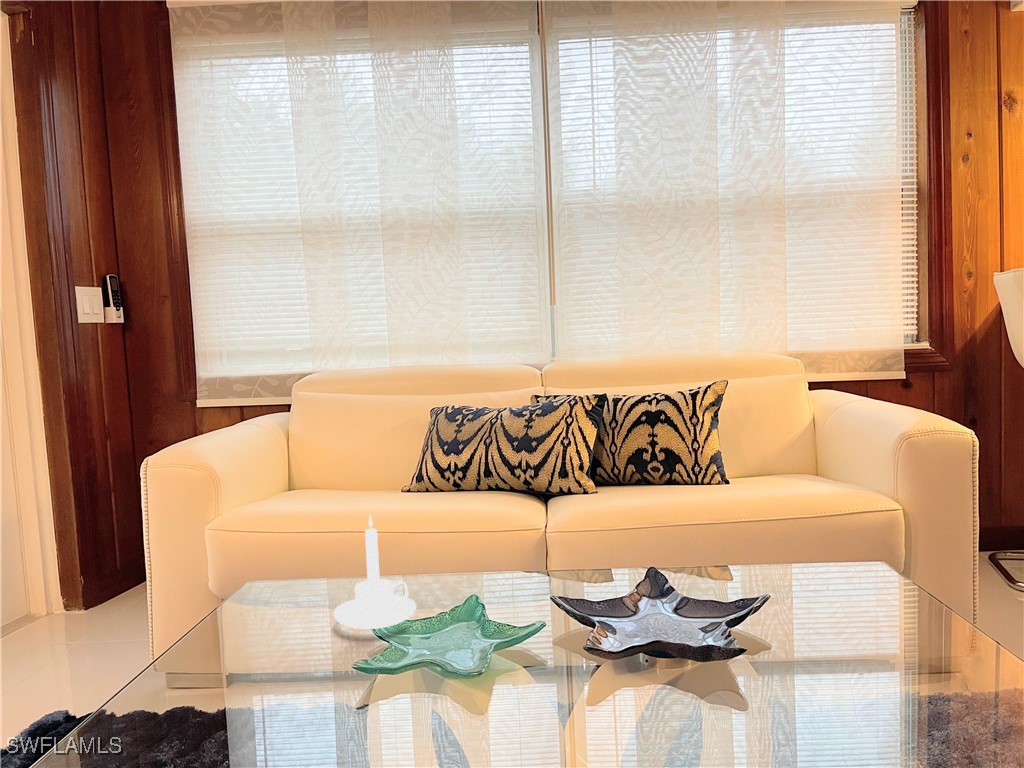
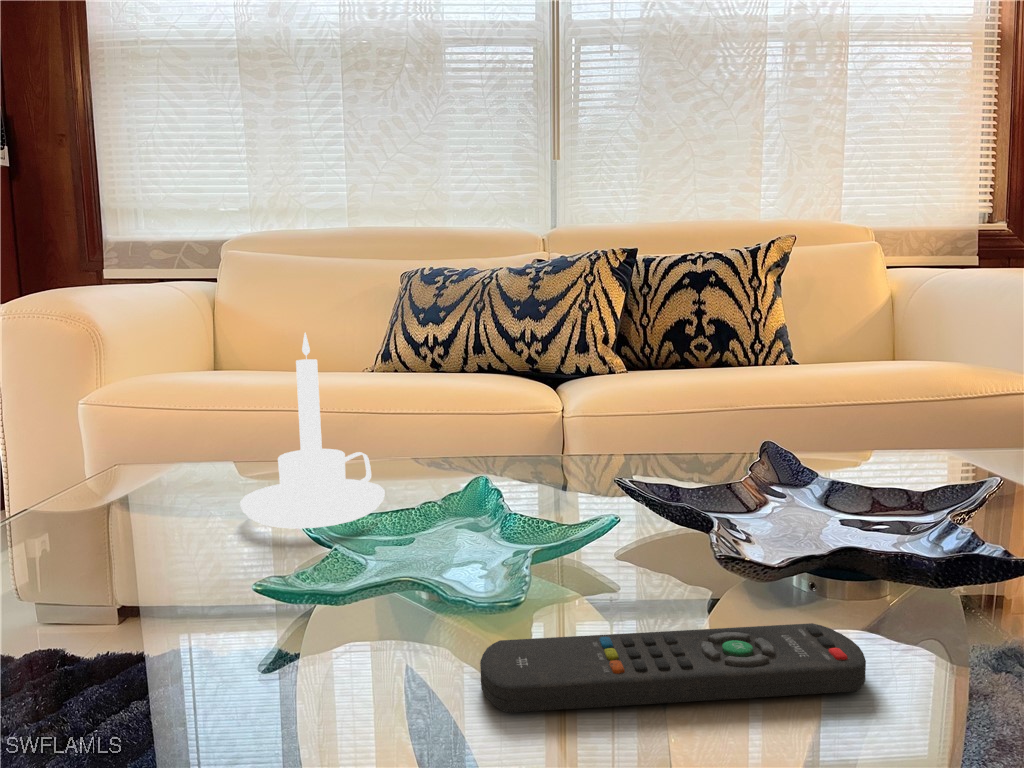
remote control: none [459,684,638,726] -> present [480,623,866,713]

